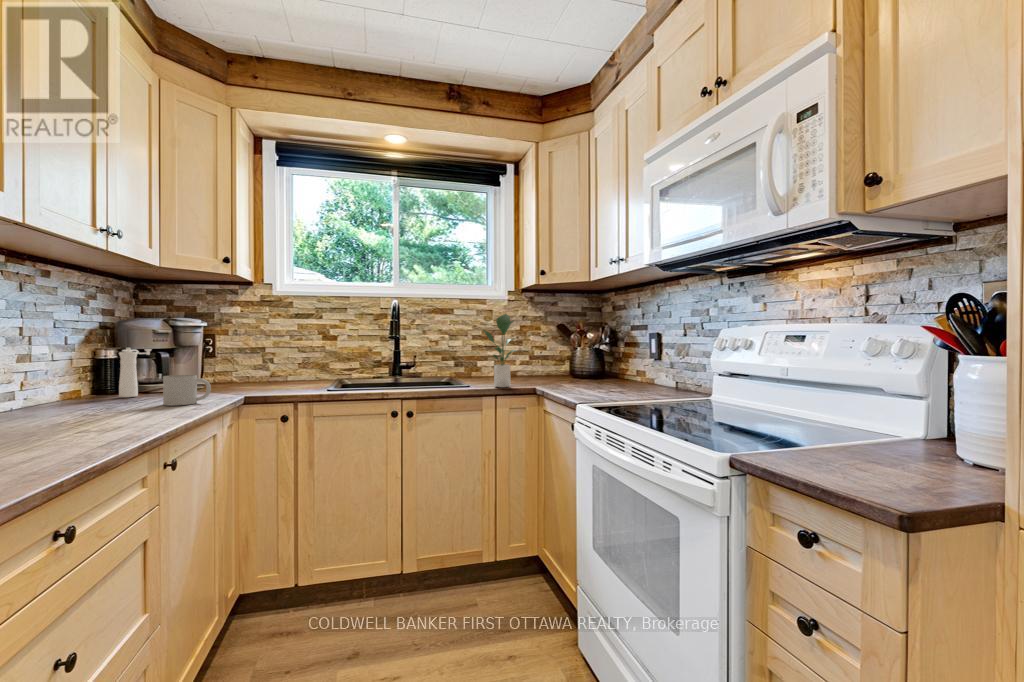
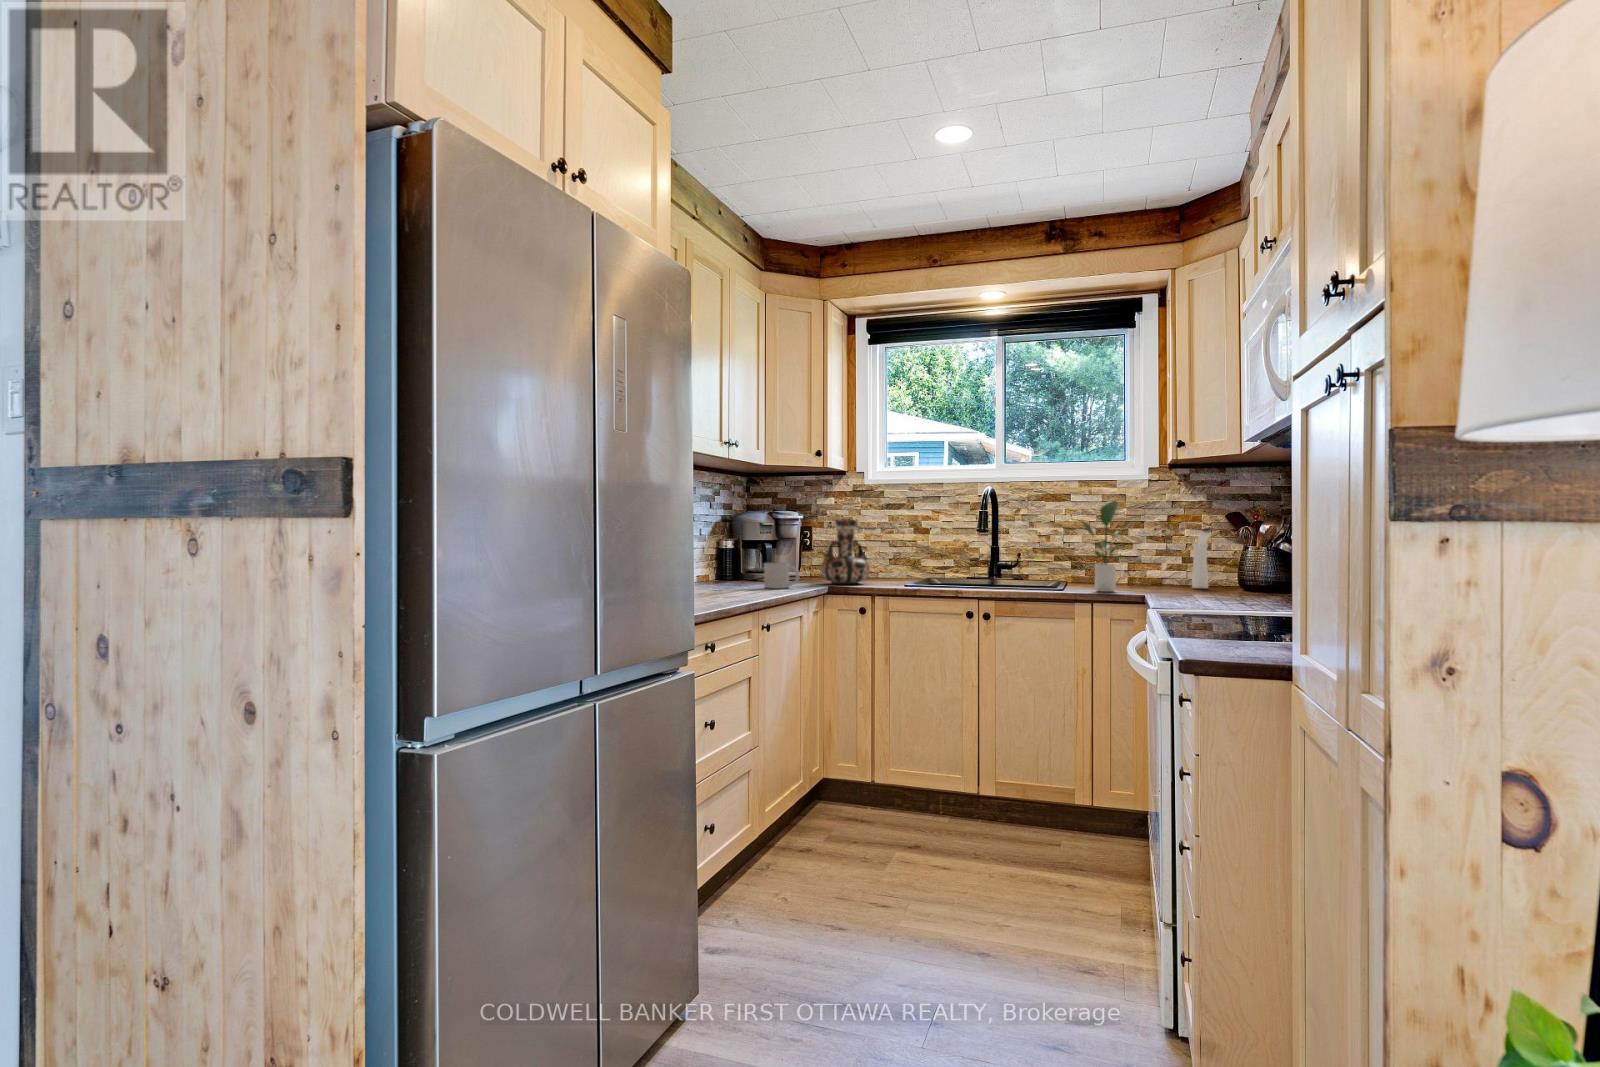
decorative vase: none [232,327,286,392] -> present [821,519,870,584]
pepper mill: present [119,348,151,397] -> present [1192,533,1209,588]

